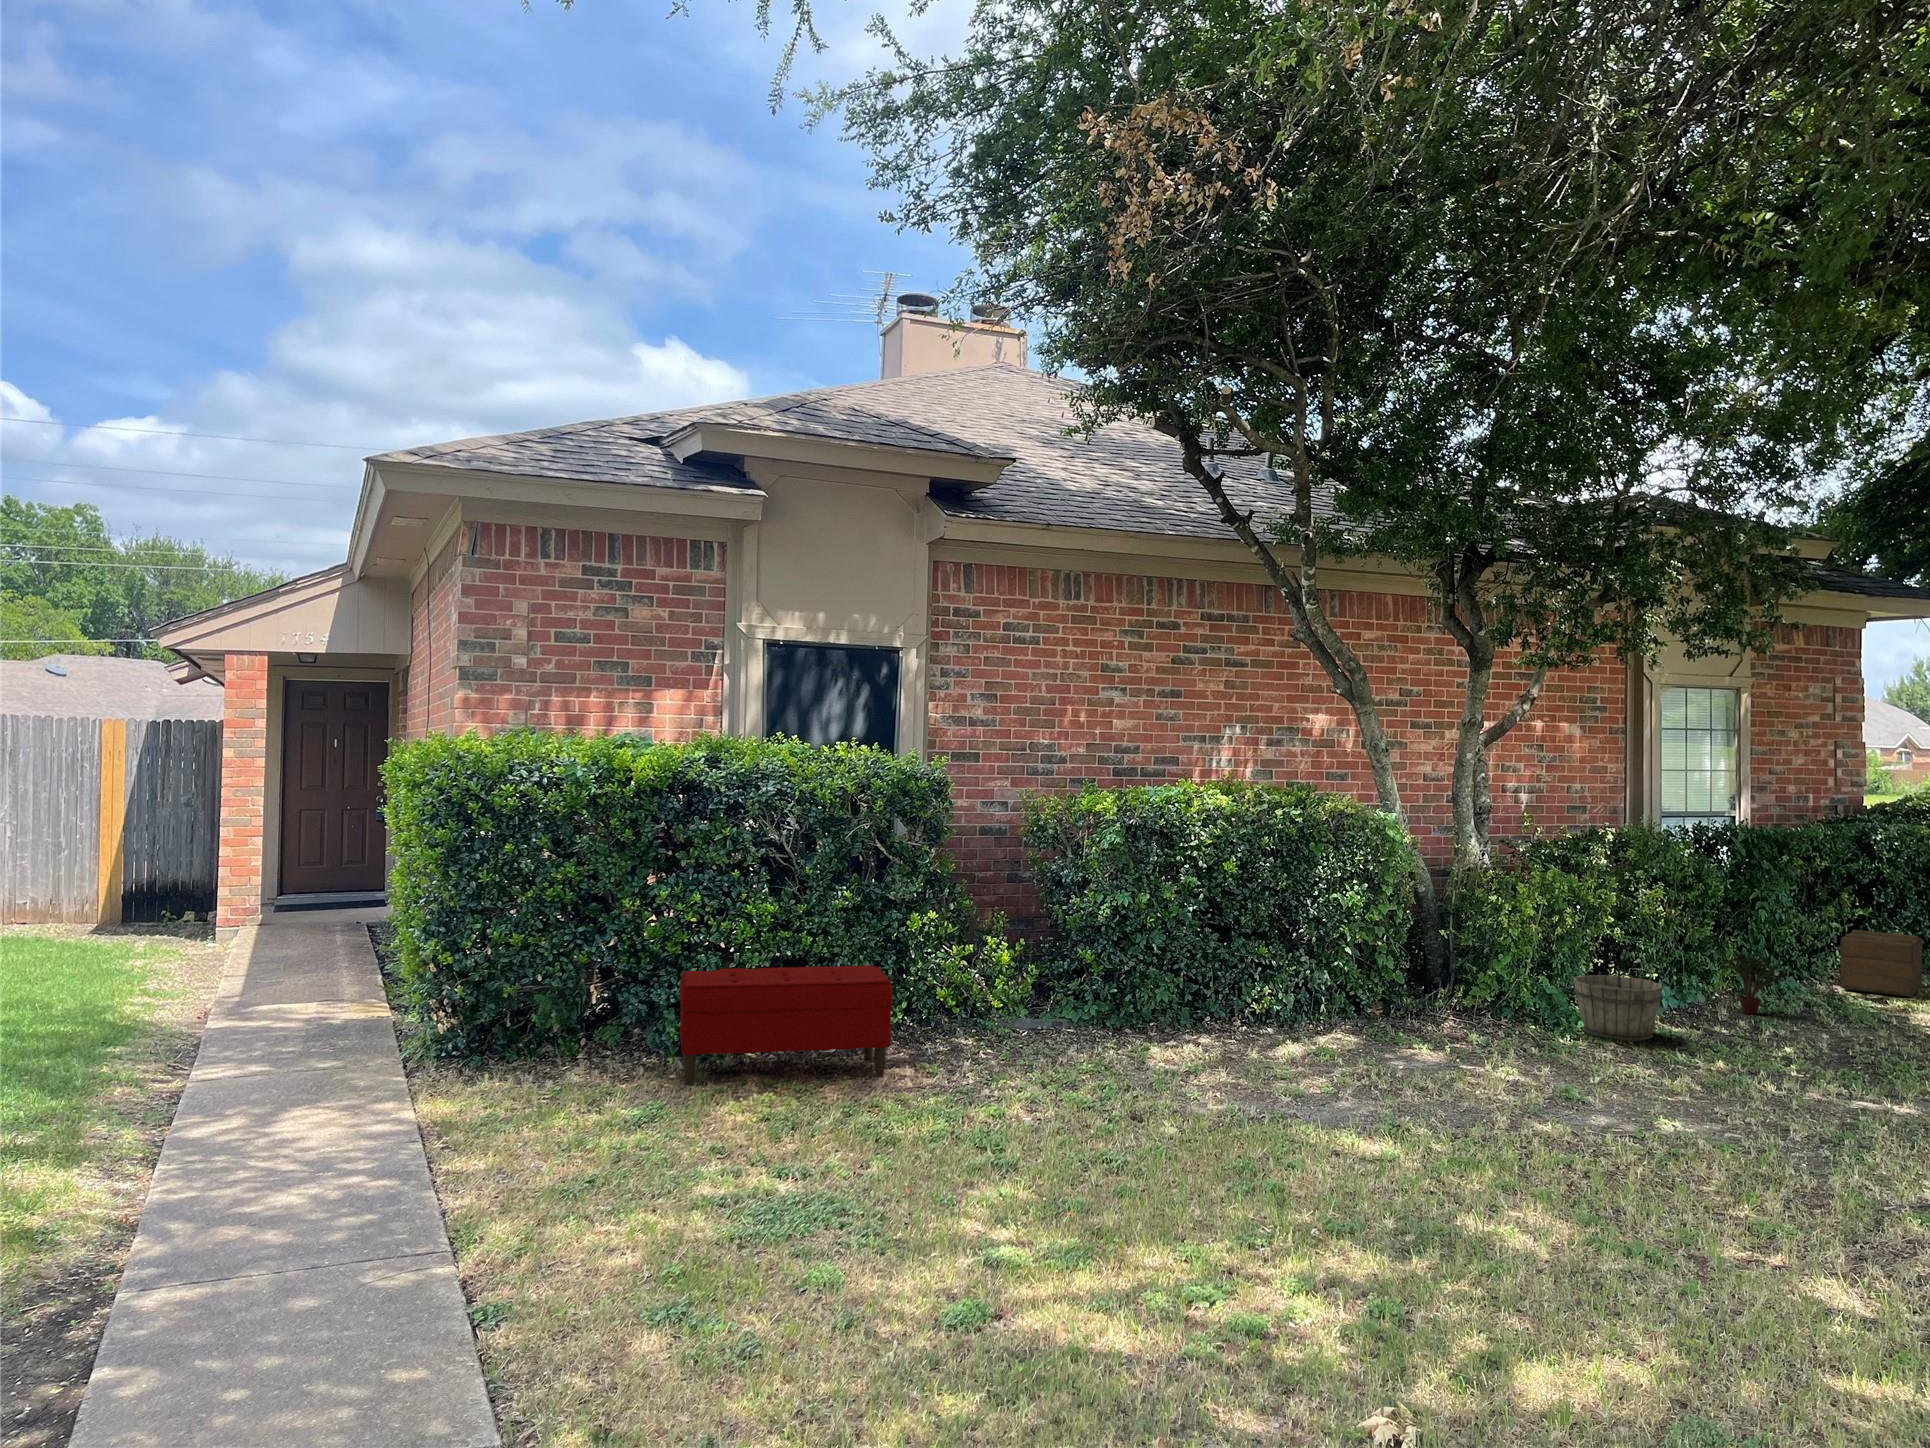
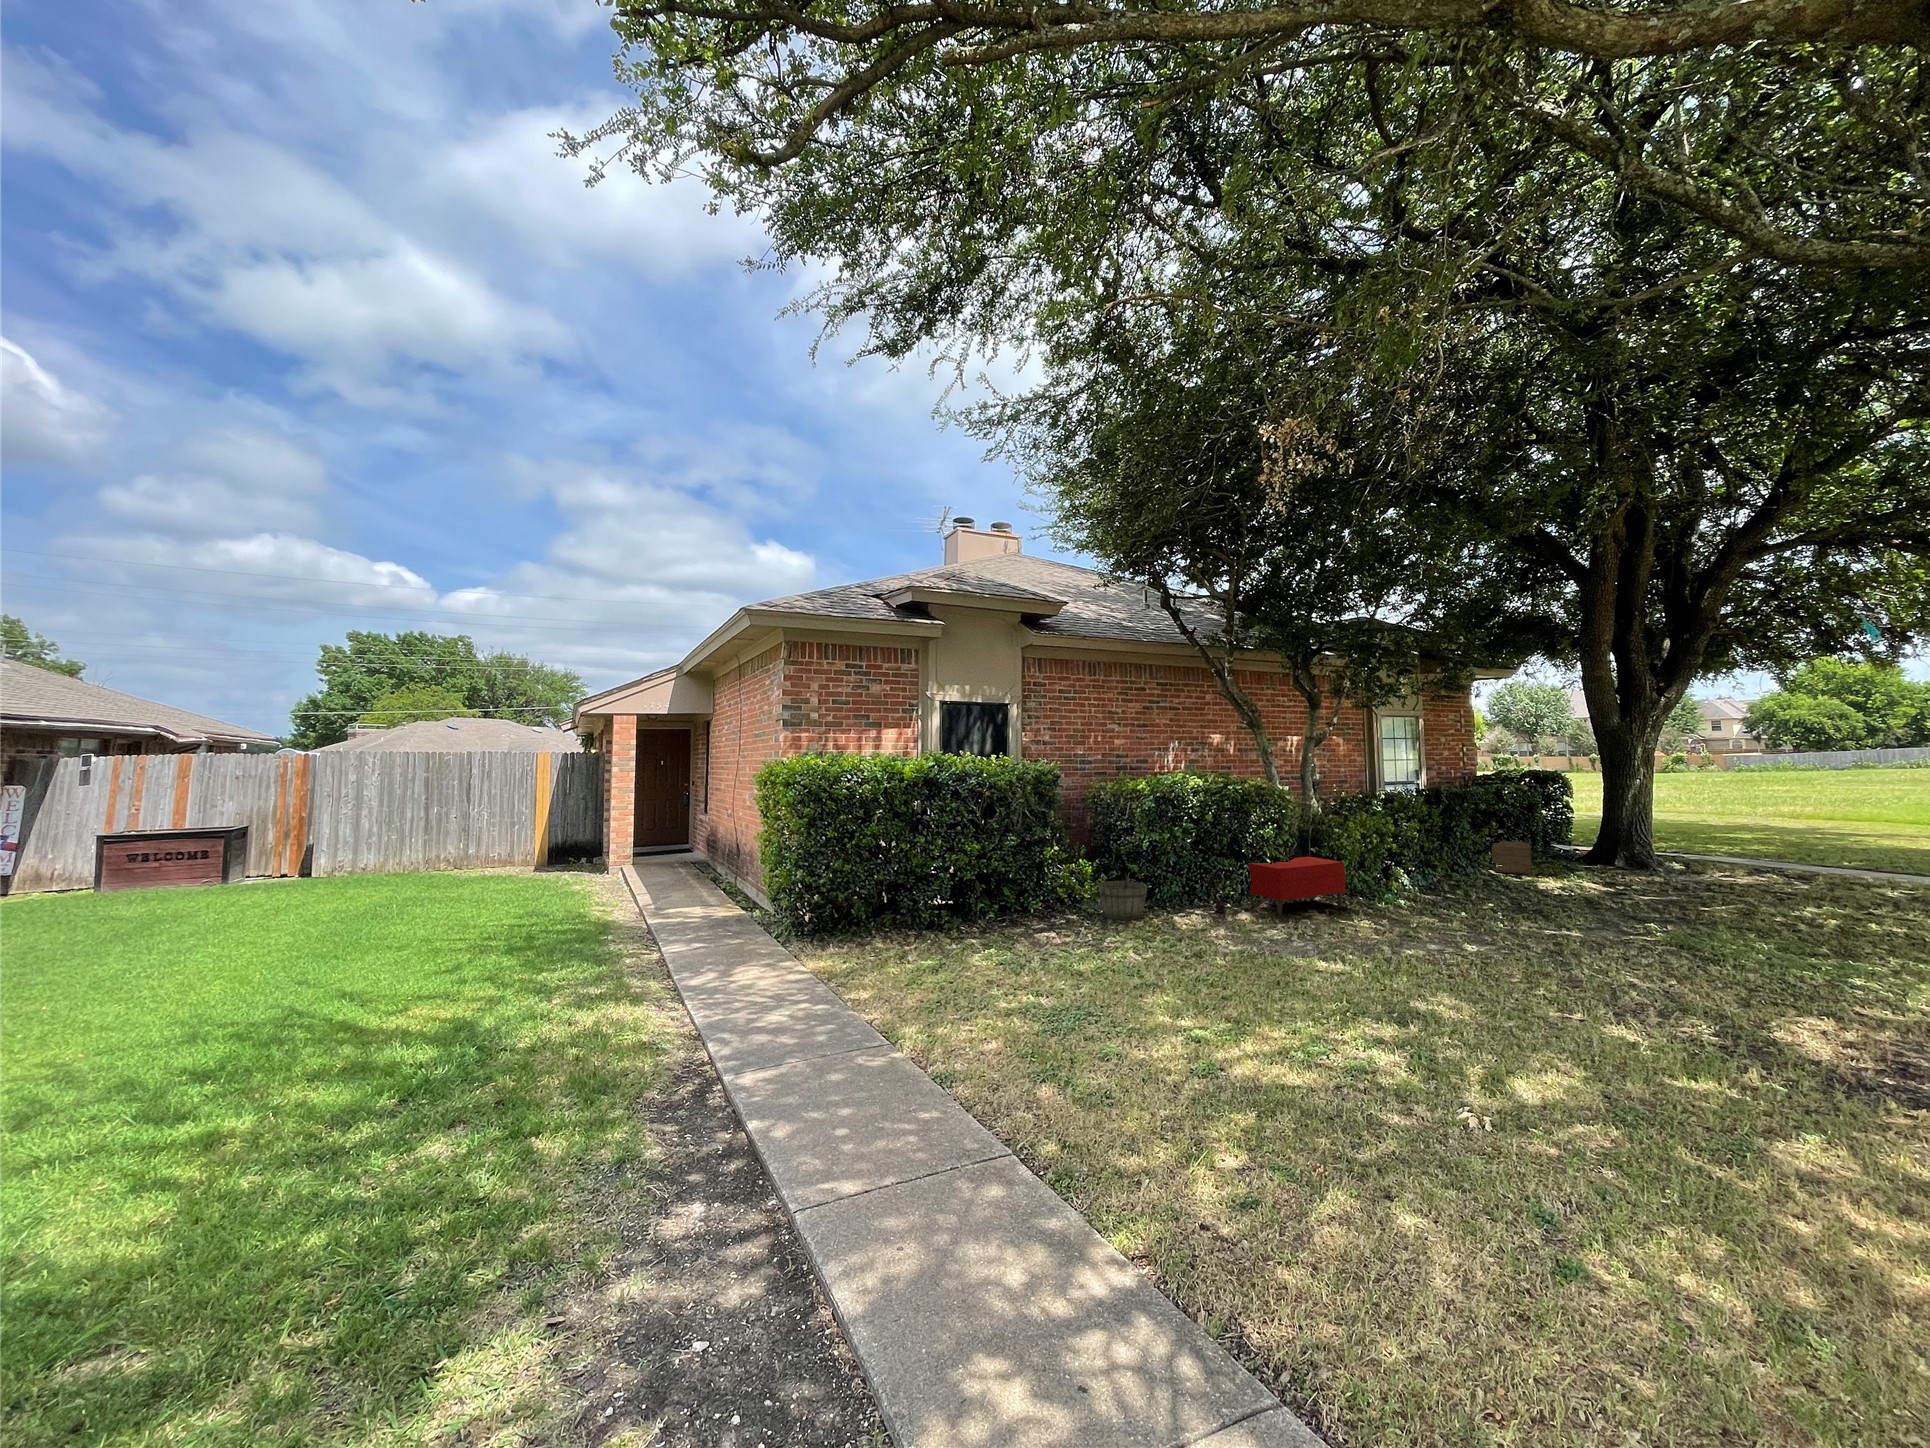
potted plant: present [1721,954,1790,1014] -> present [1203,874,1238,913]
wooden bucket: present [1573,962,1662,1041] -> present [1098,874,1147,920]
bench: present [680,965,892,1085] -> present [1248,857,1346,915]

